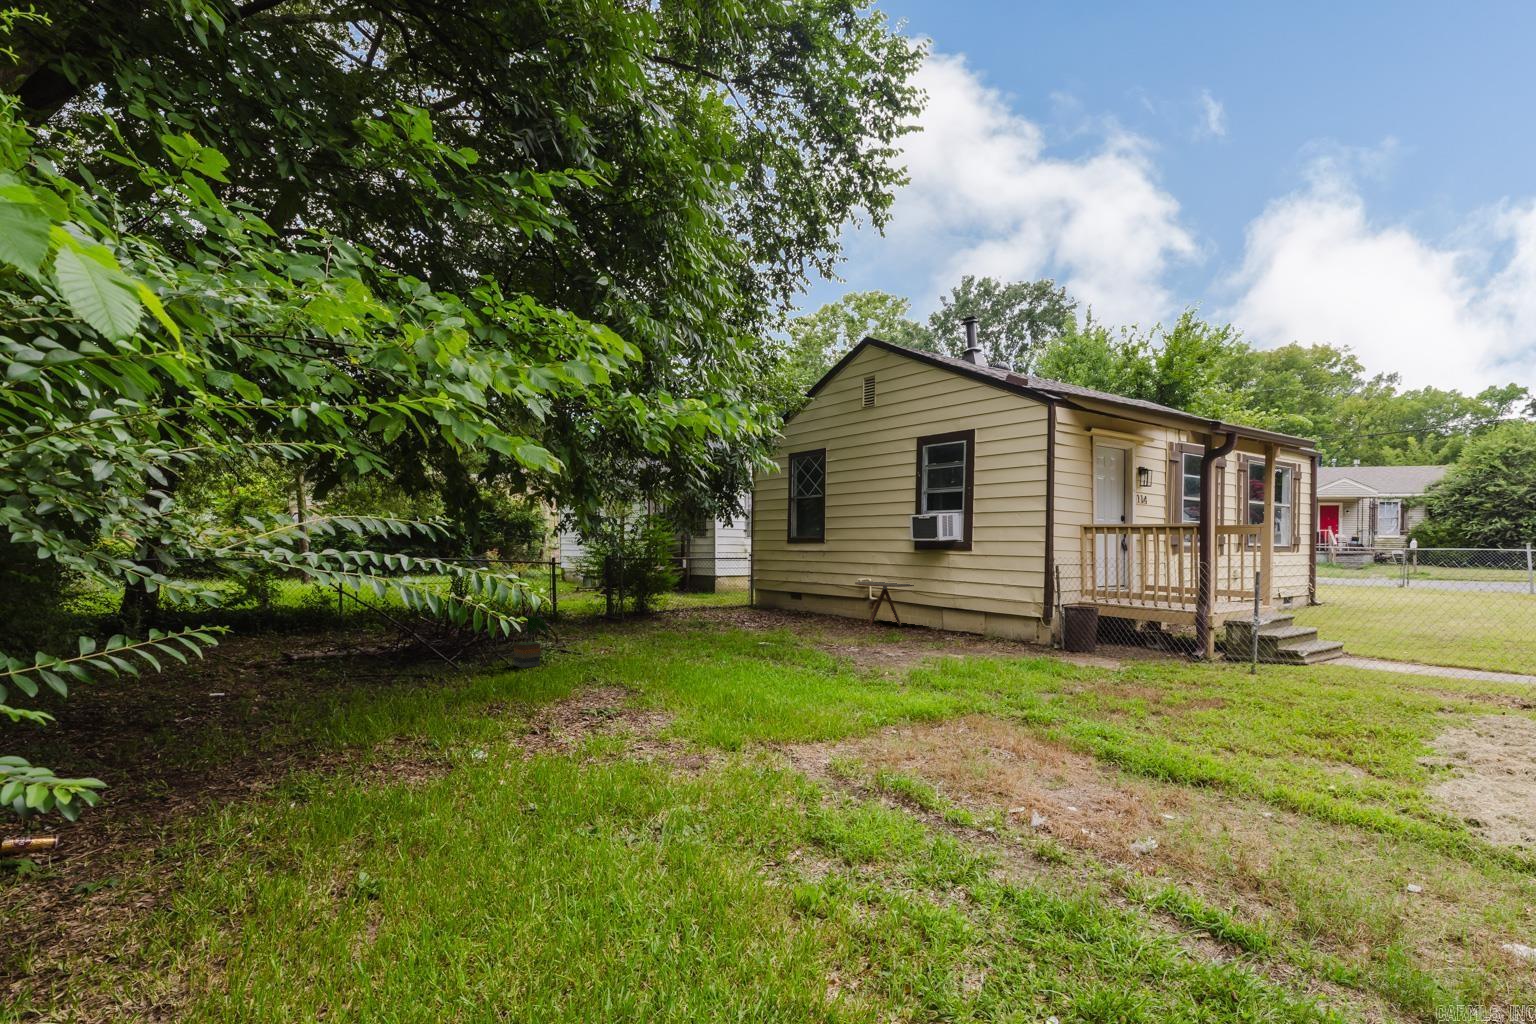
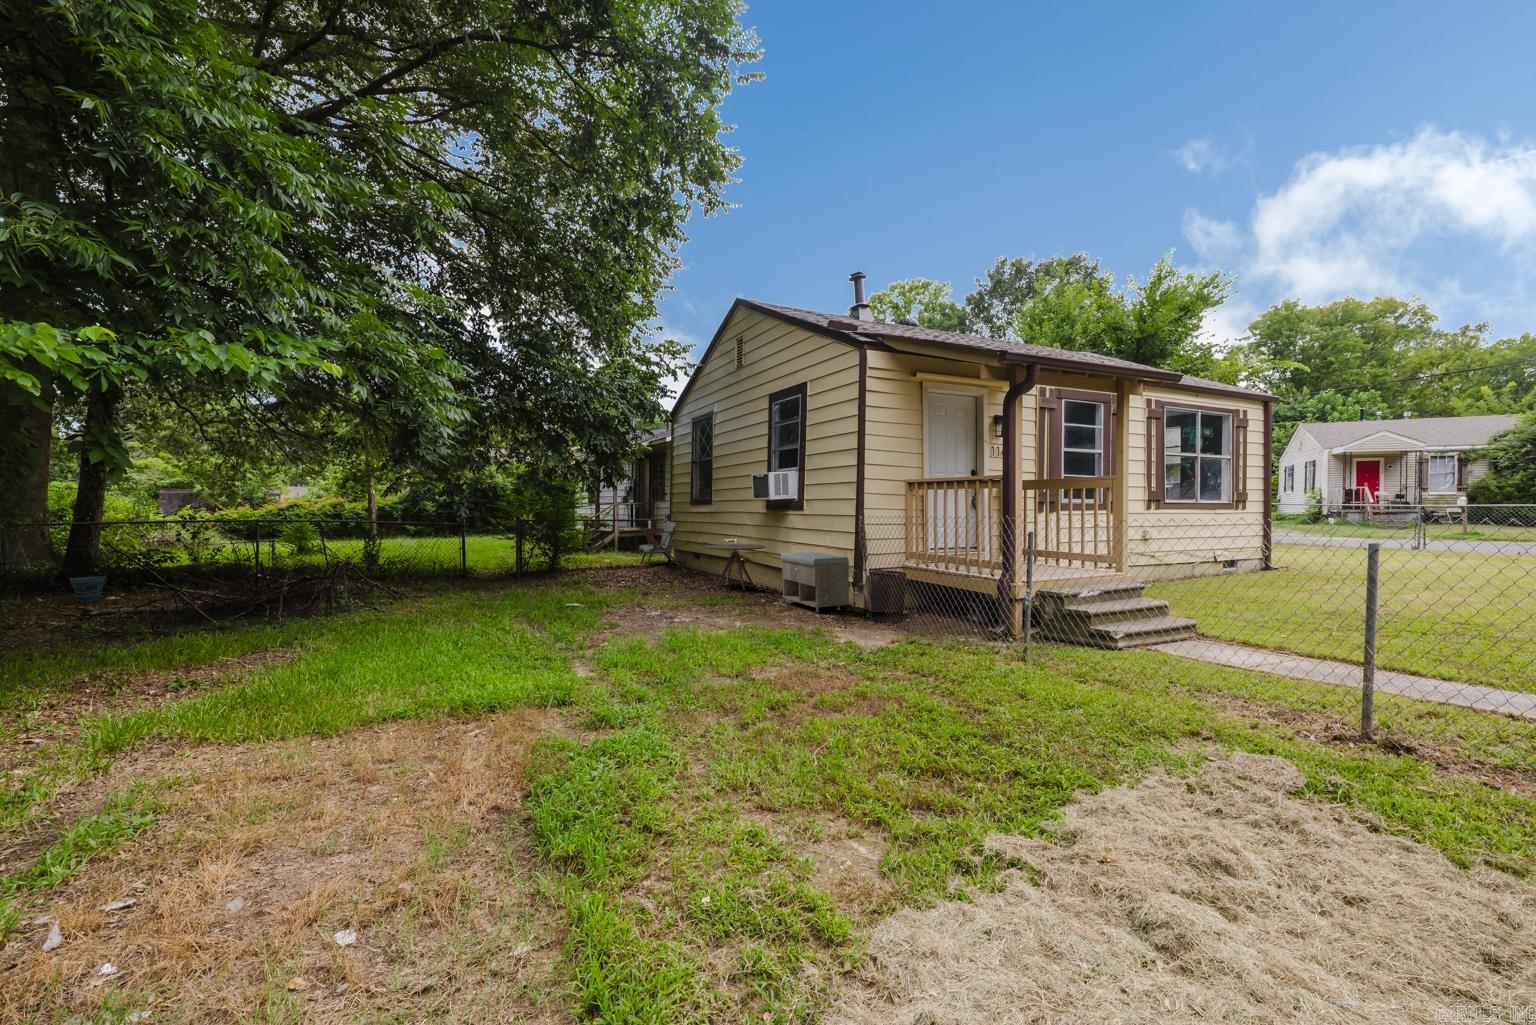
lounge chair: none [724,558,773,606] -> present [639,521,680,567]
storage bench: none [961,588,1036,643] -> present [780,552,849,612]
bucket: none [213,615,246,643] -> present [70,576,106,601]
potted tree: present [514,616,548,668] -> none [227,581,273,634]

